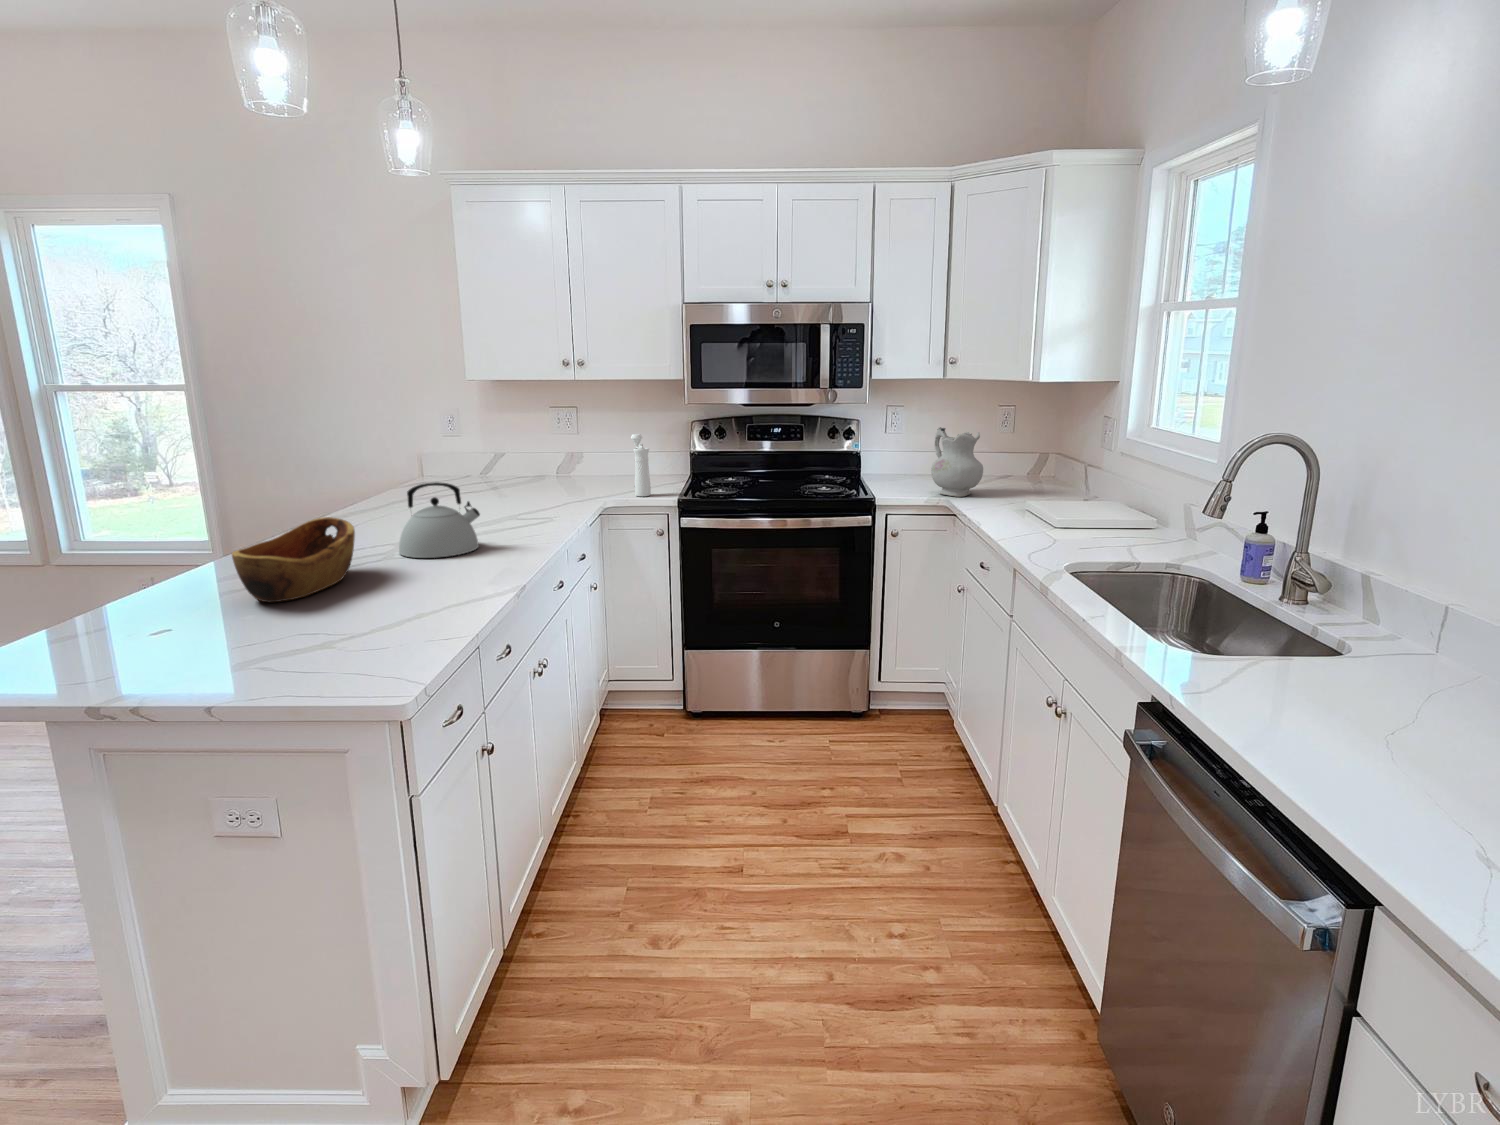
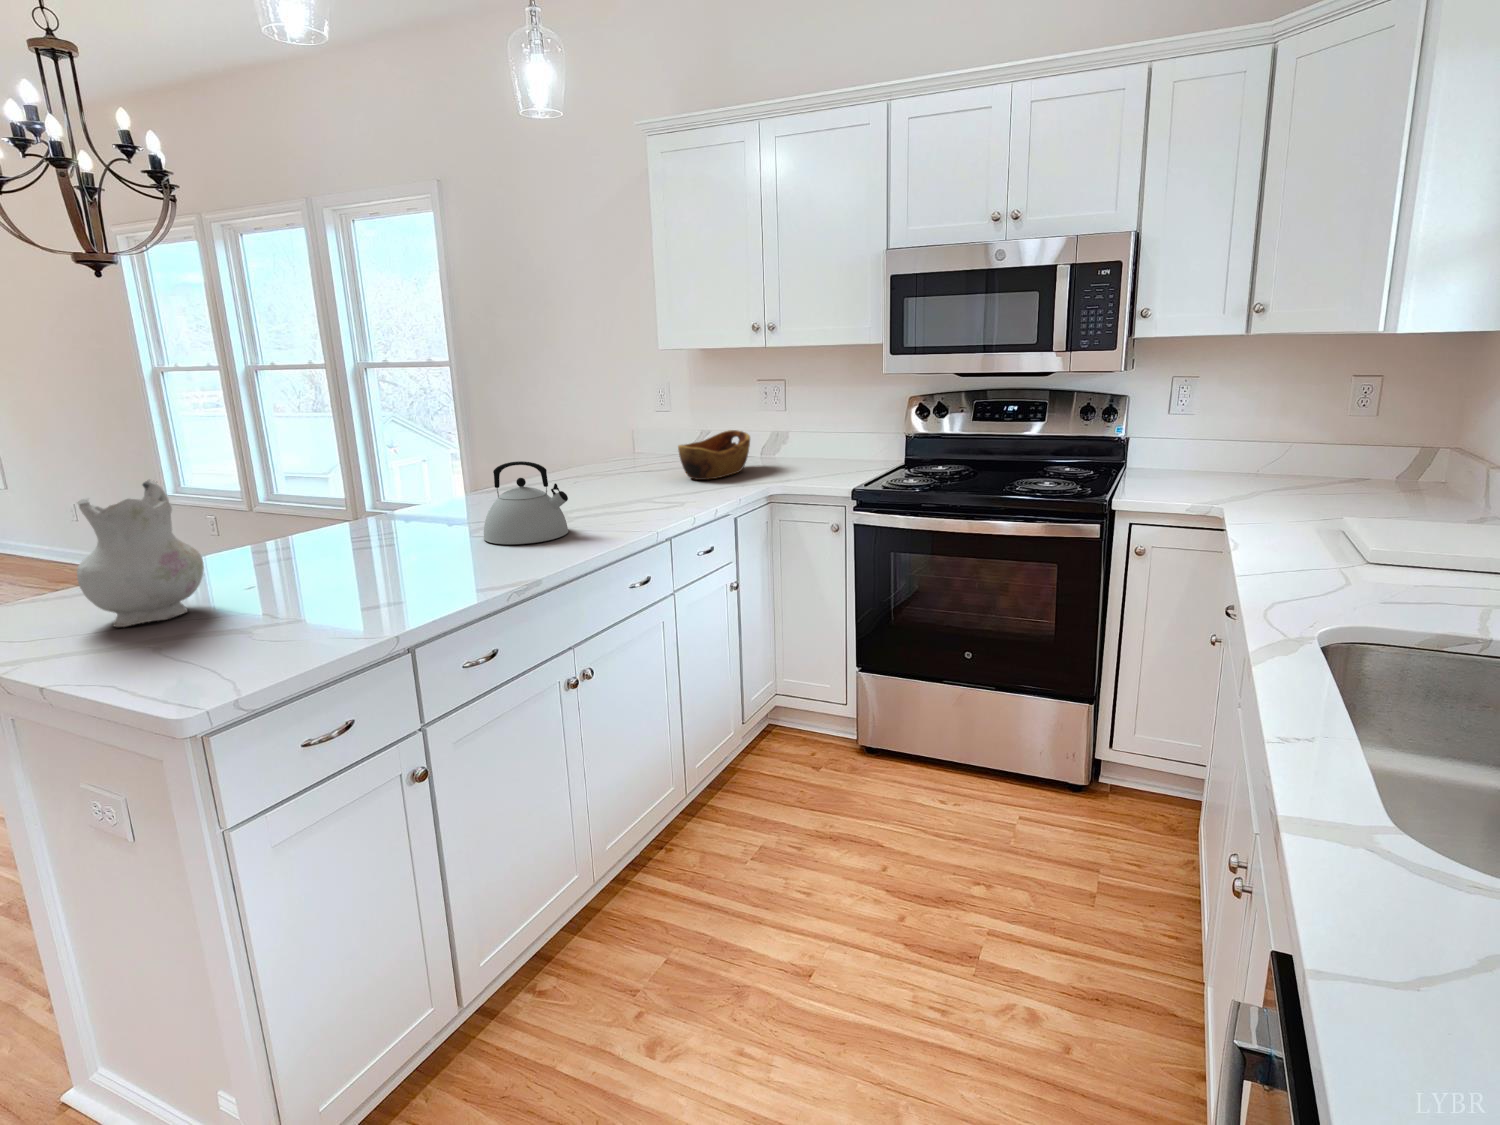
ceramic pitcher: present [931,427,983,497] -> present [77,480,204,627]
pepper mill: present [631,434,651,496] -> none [807,410,827,485]
wooden bowl: present [232,517,355,602] -> present [678,430,750,480]

